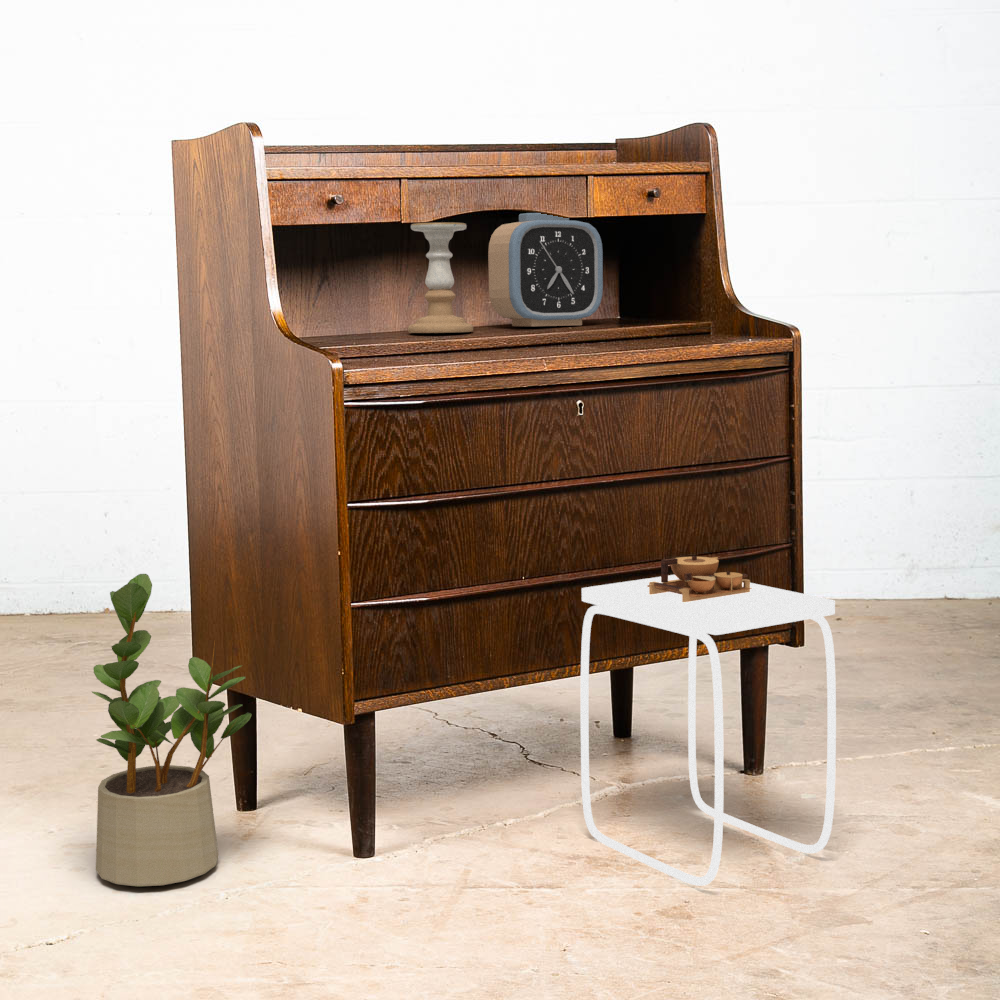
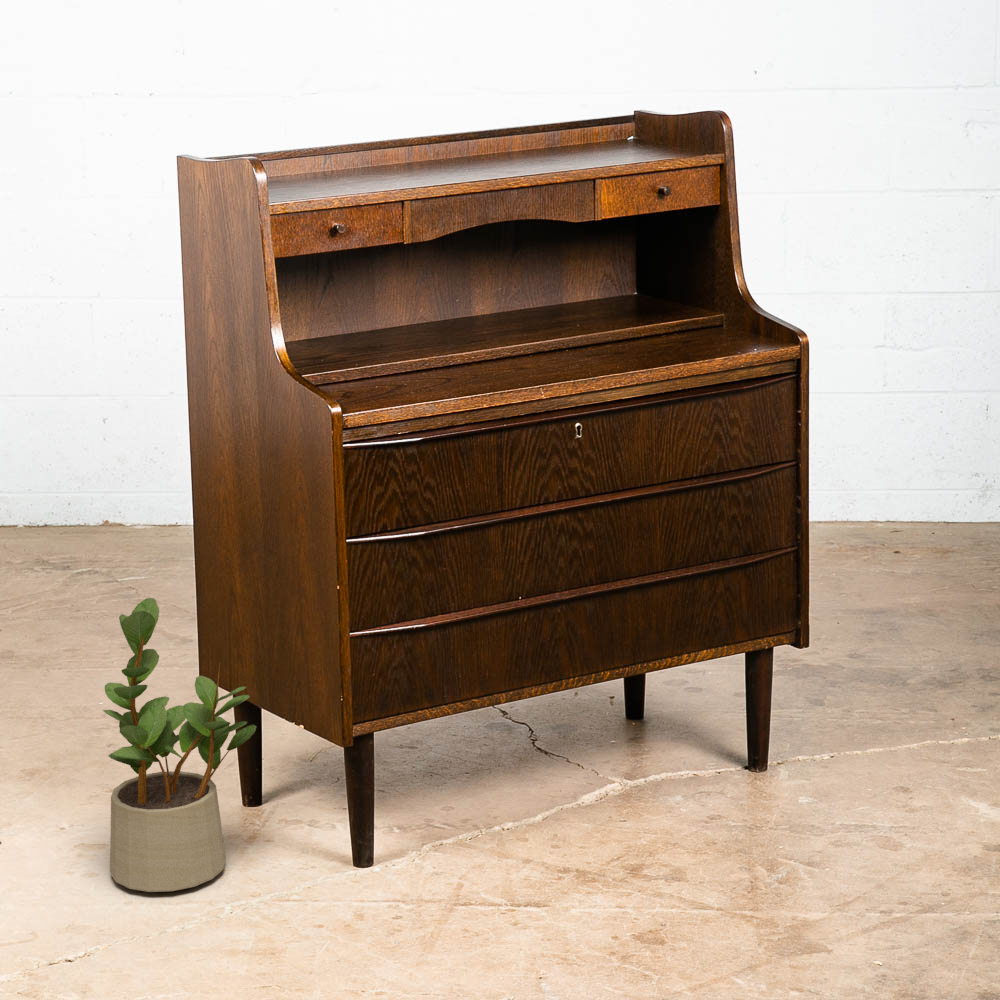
alarm clock: present [488,213,603,326] -> none [496,207,613,327]
candle holder: present [408,222,473,333] -> none [412,225,478,340]
side table: present [581,556,836,886] -> none [576,581,821,904]

